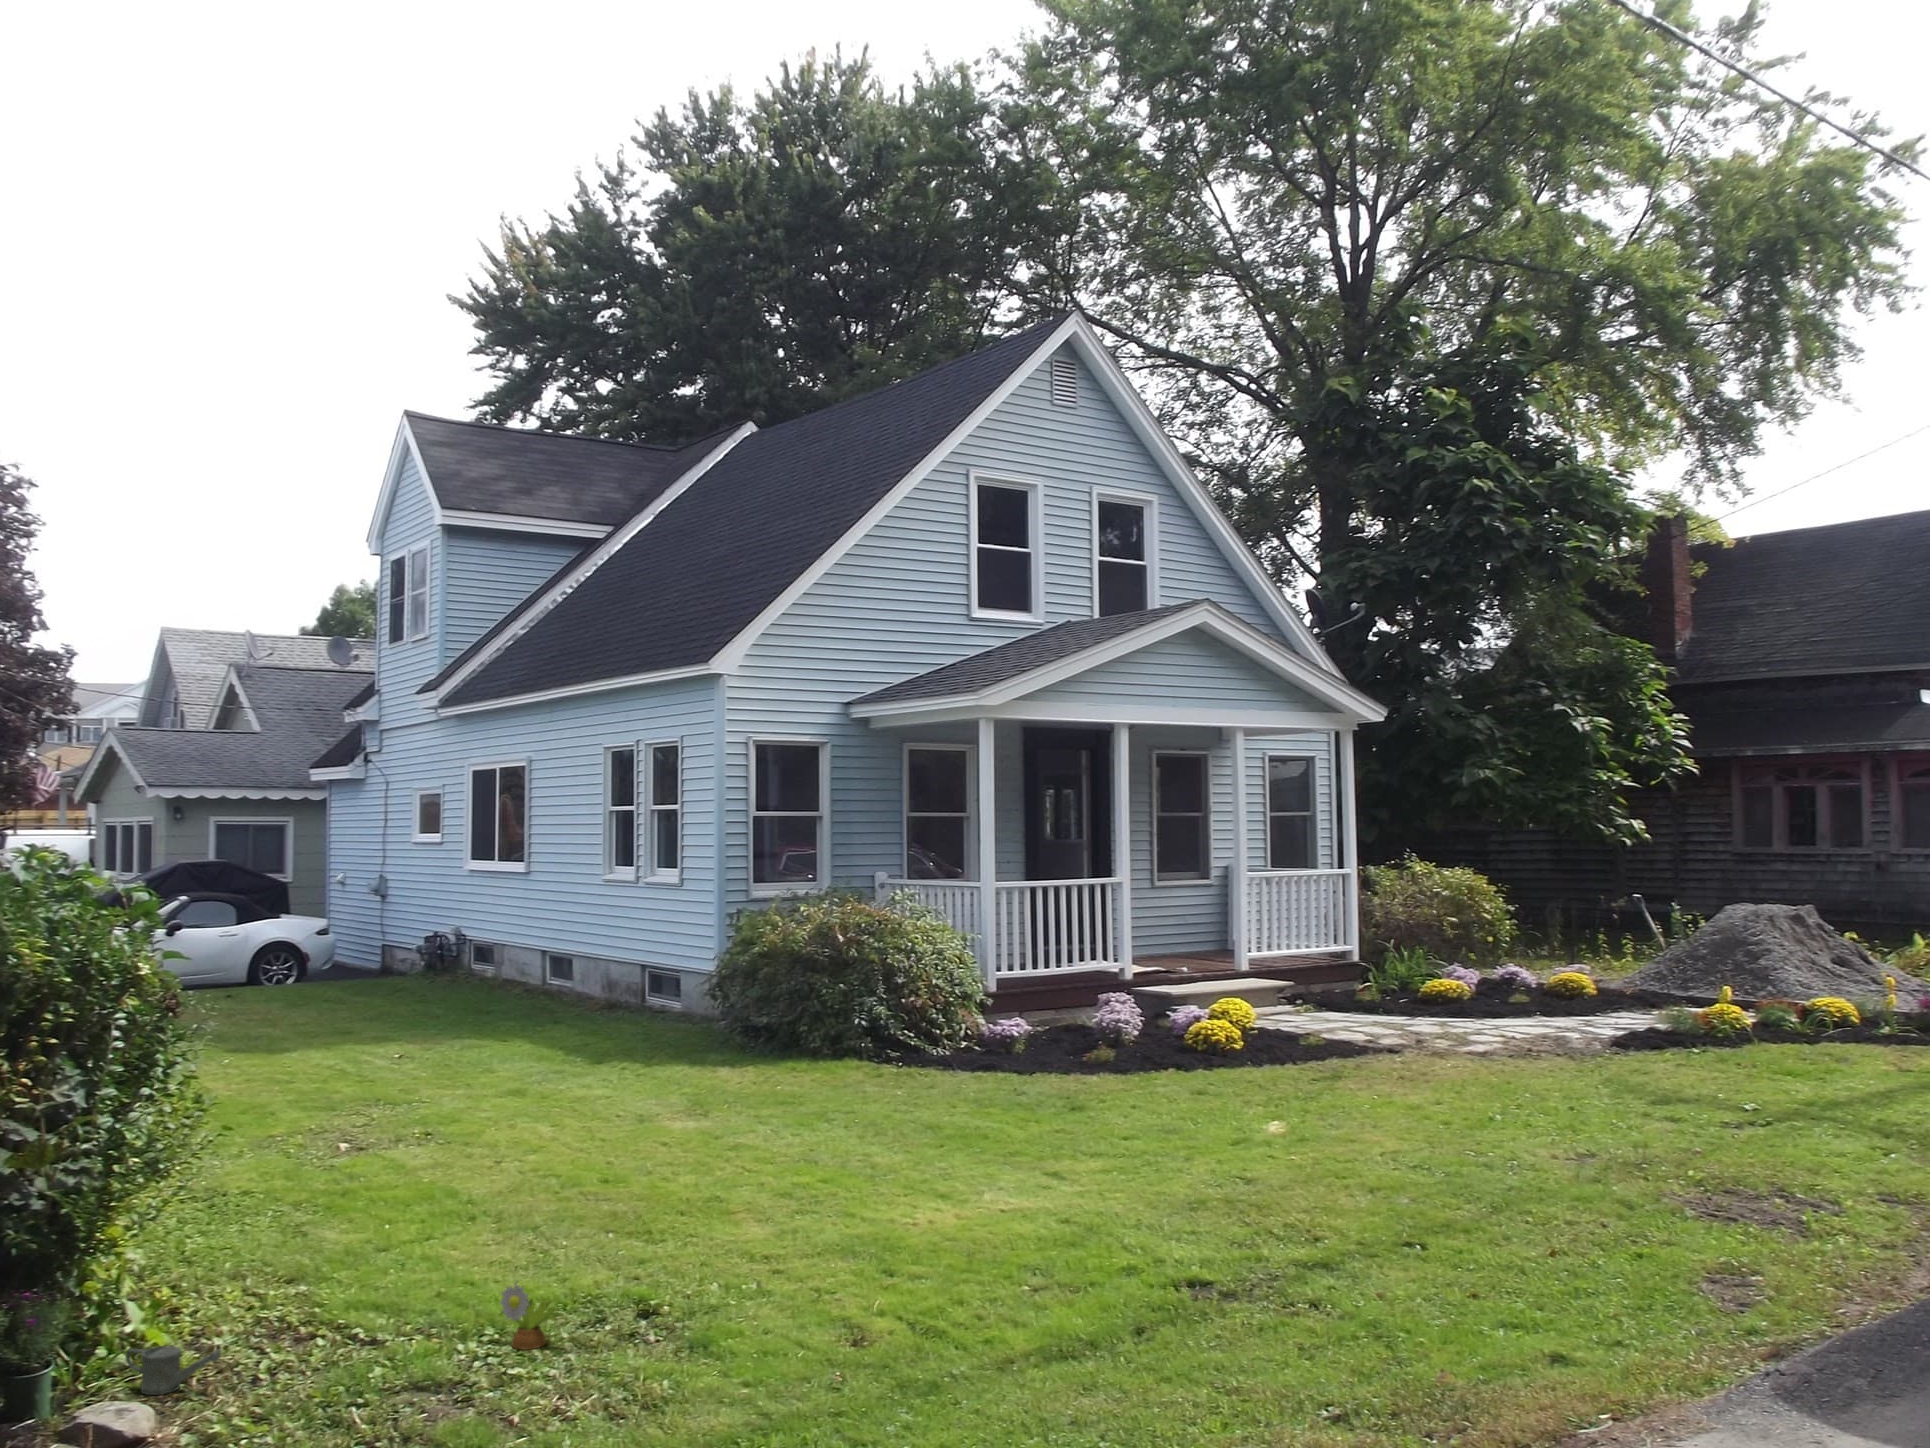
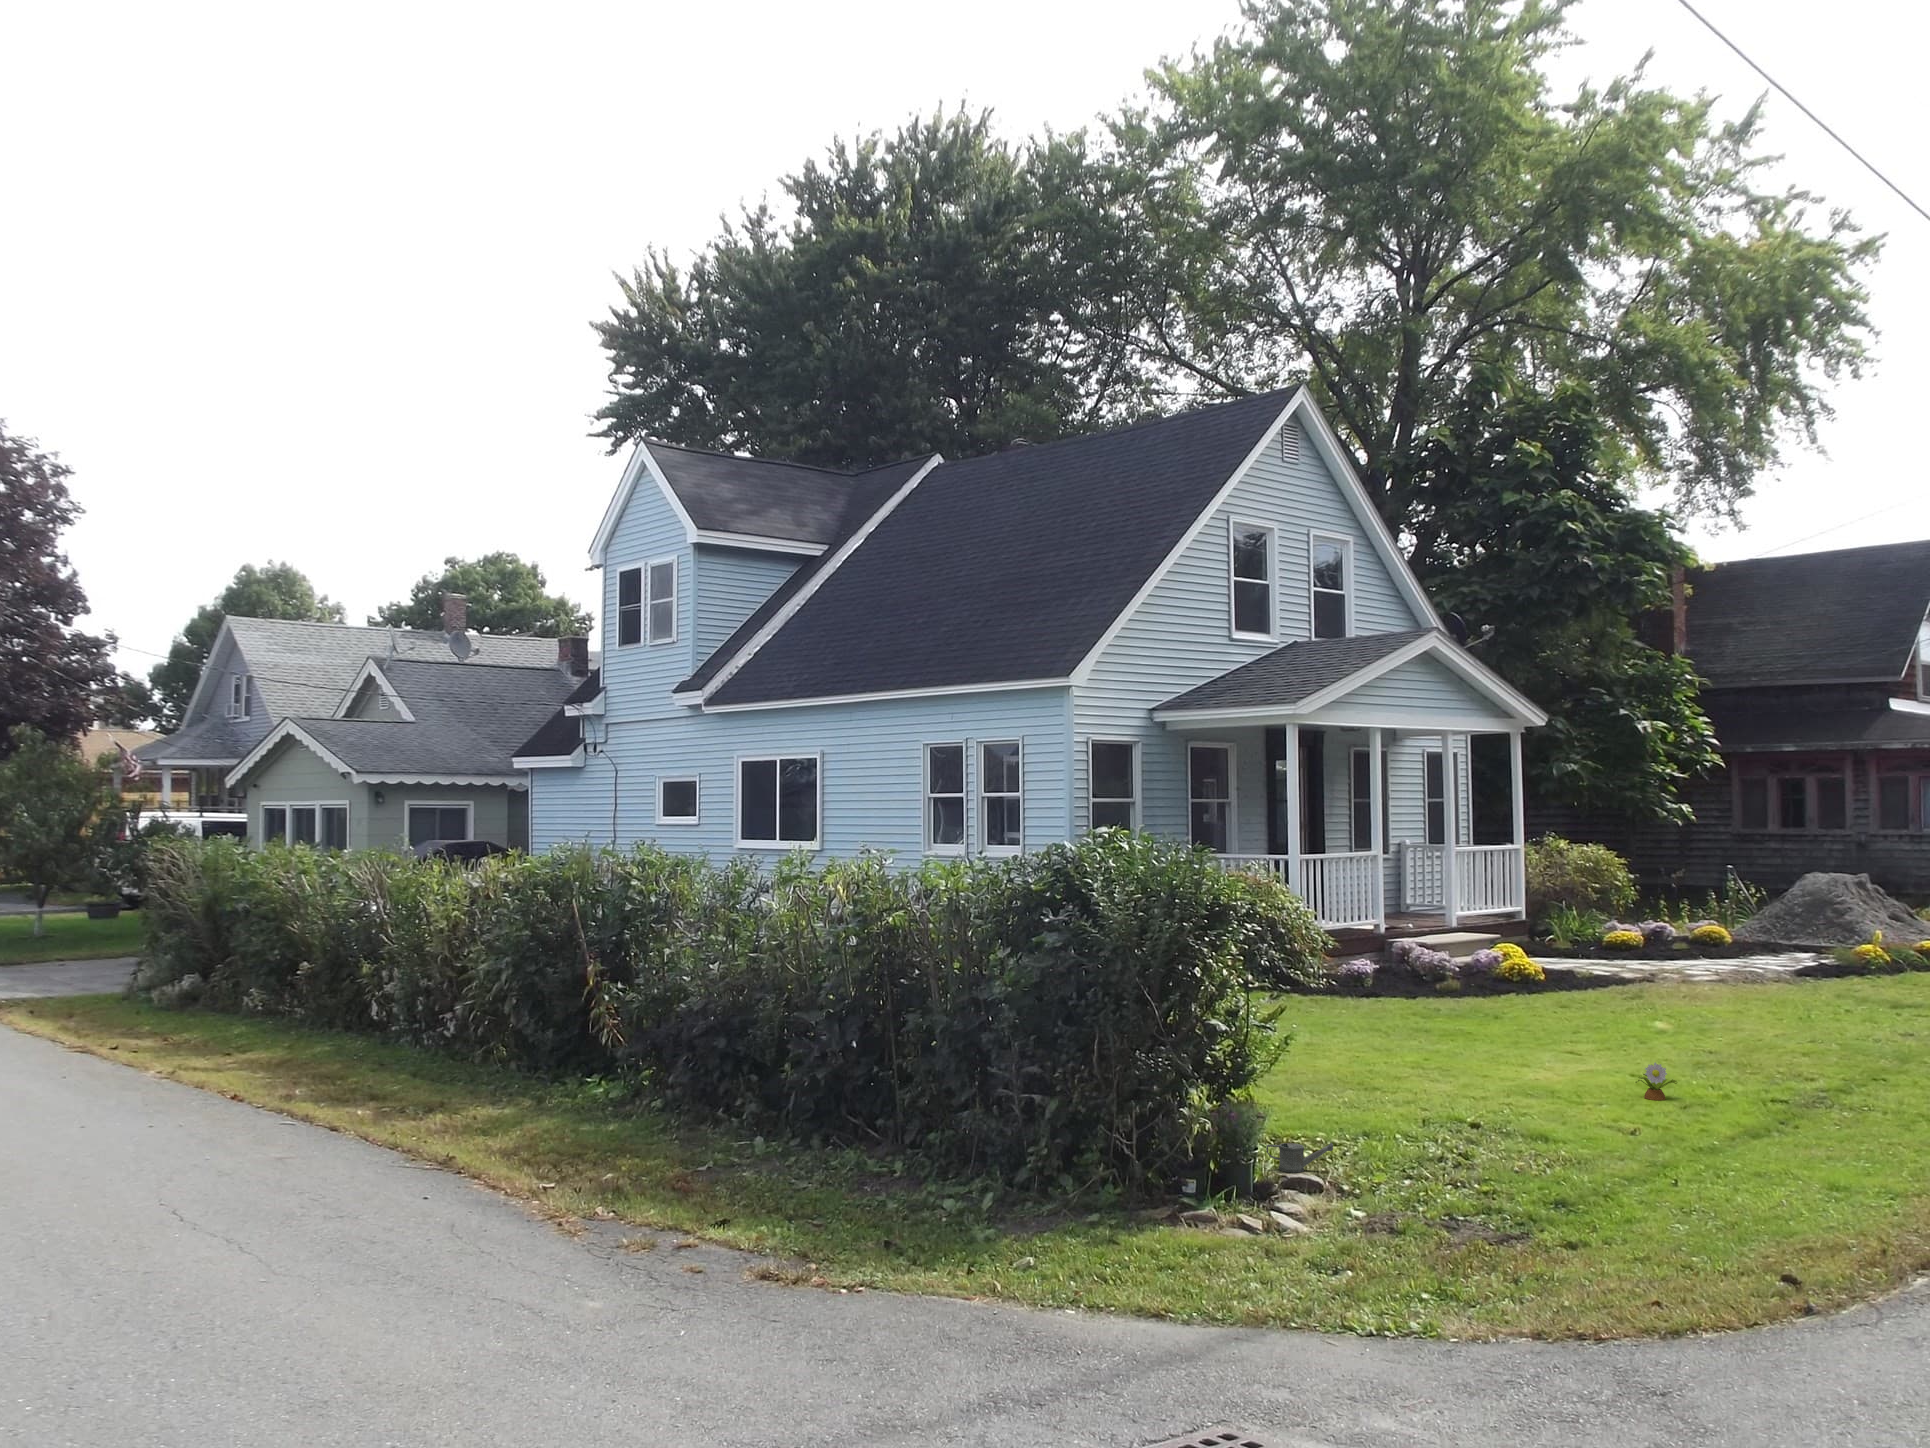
decorative plant: present [500,1284,565,1350] -> present [1636,1062,1677,1100]

